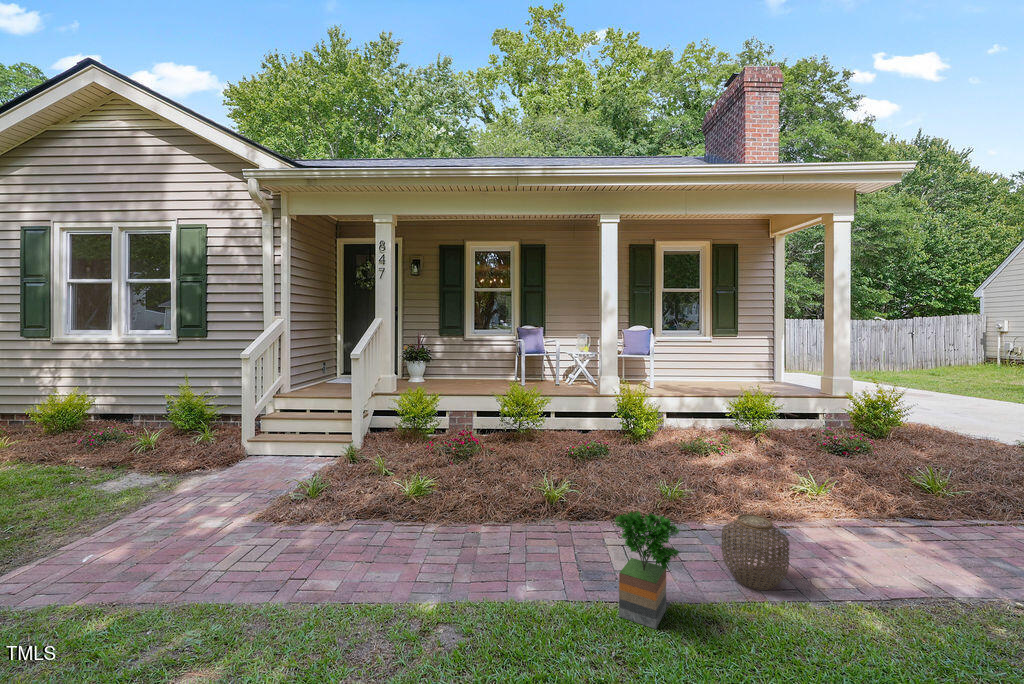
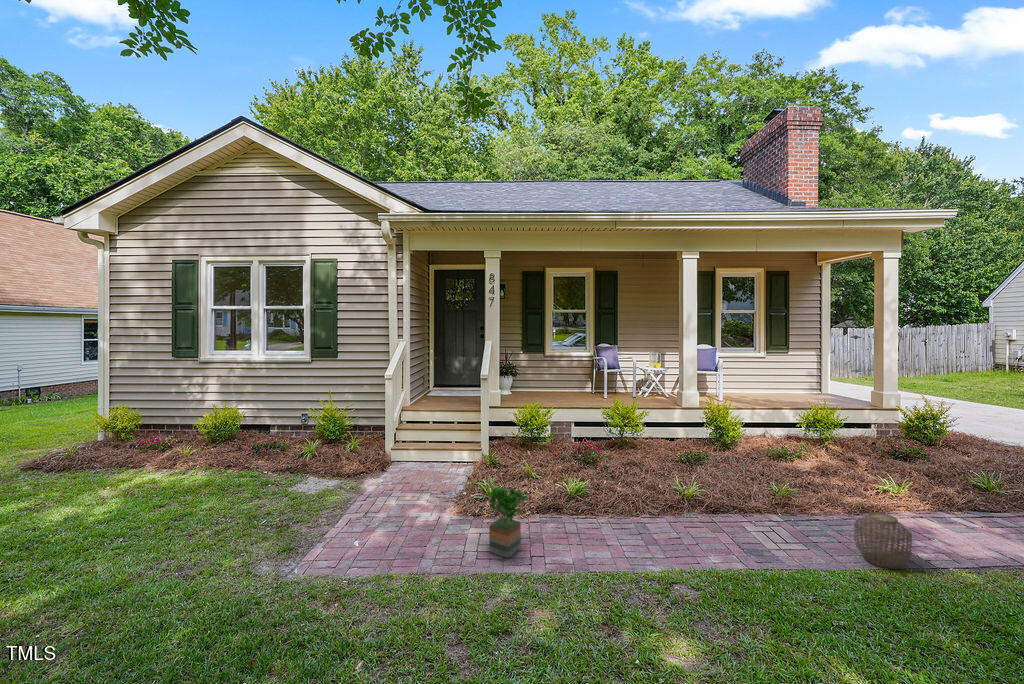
potted tree: present [615,511,679,629] -> present [489,487,527,558]

